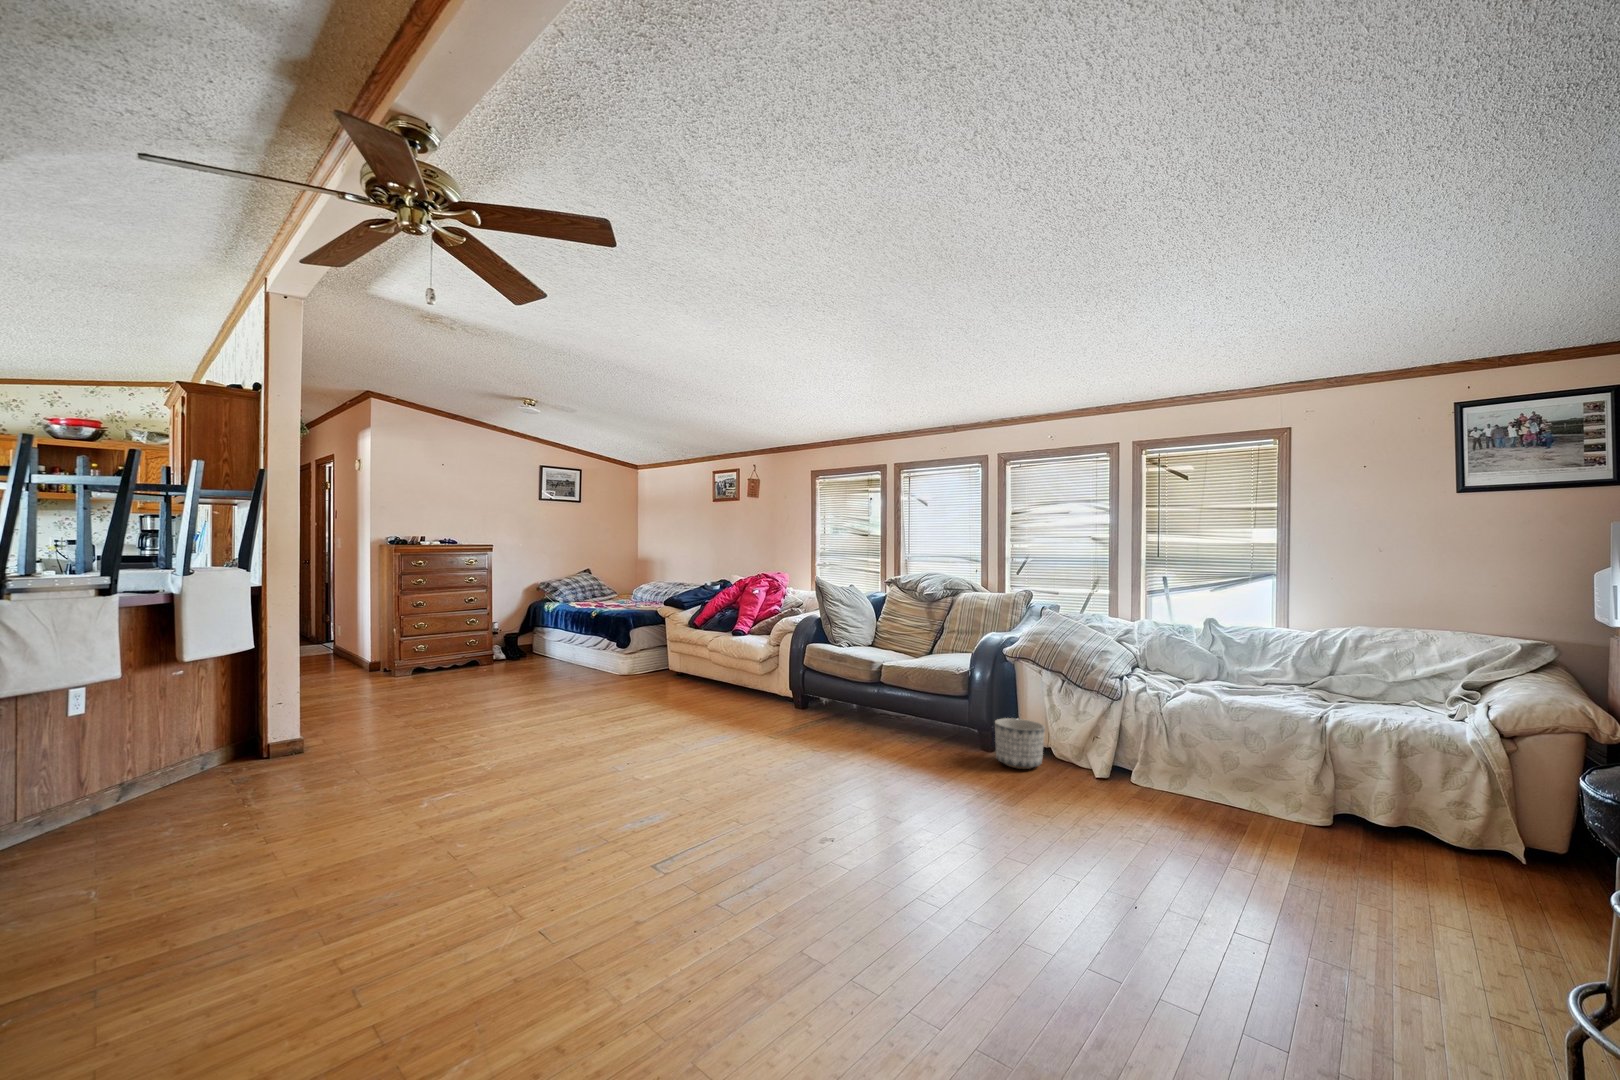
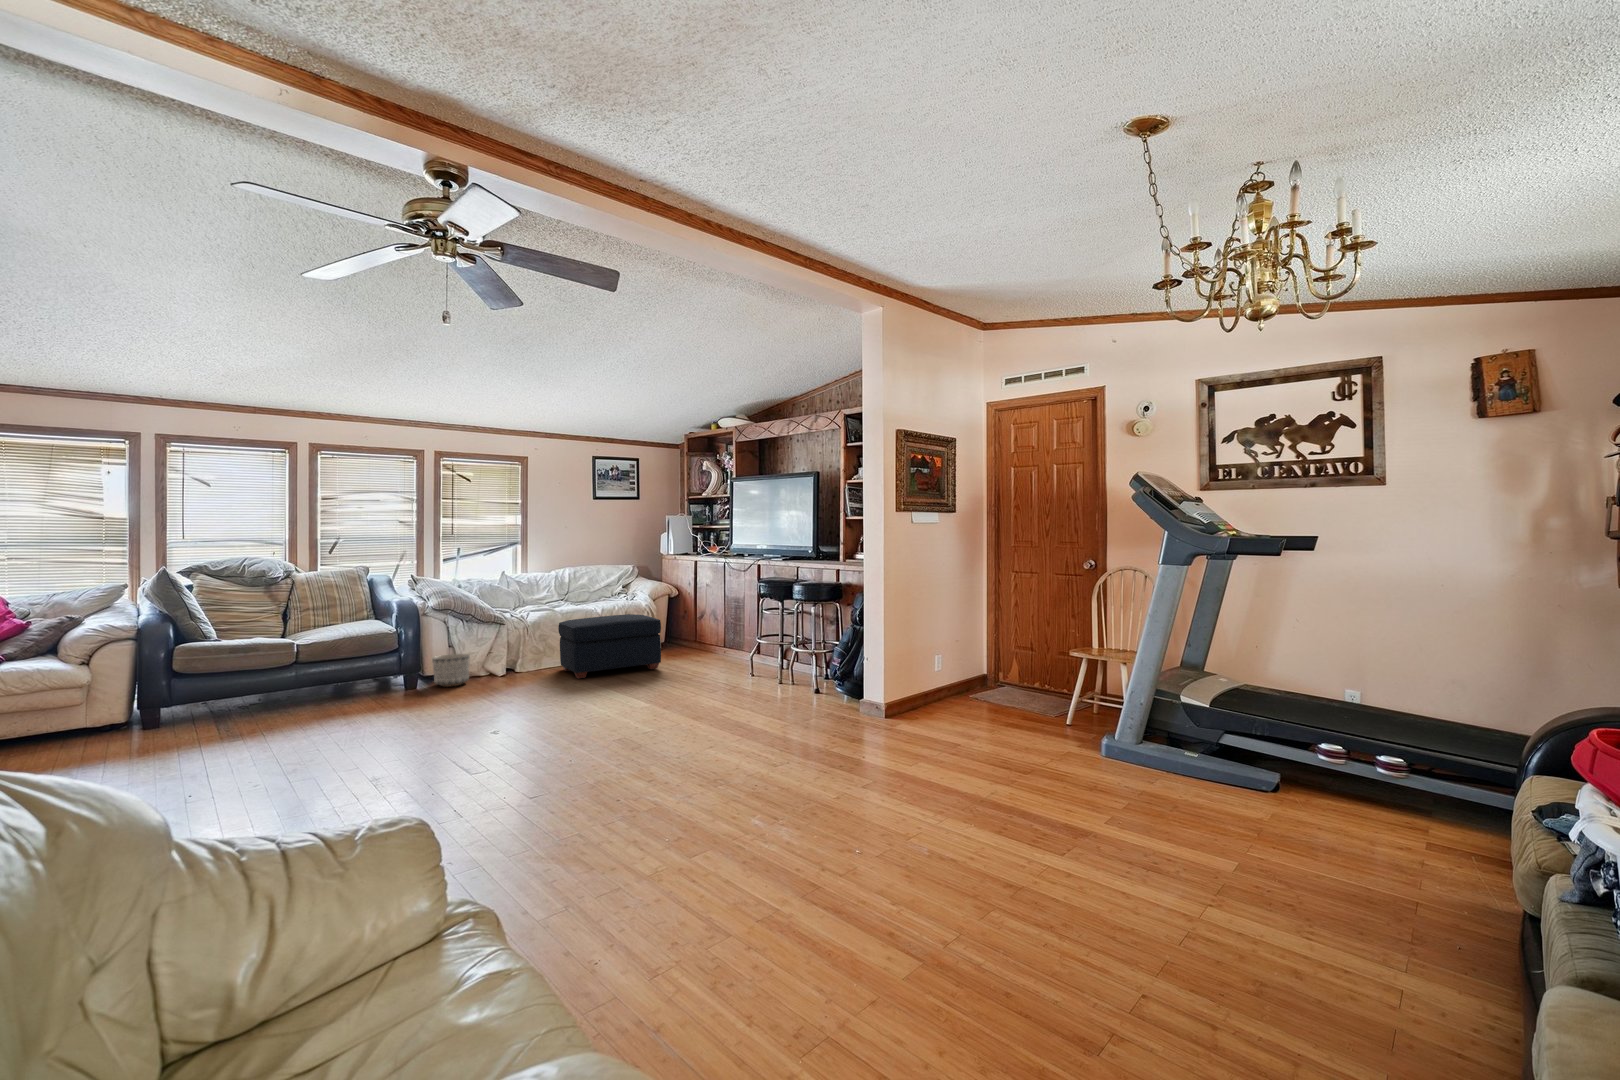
ottoman: none [1149,720,1415,908] -> present [558,614,661,678]

